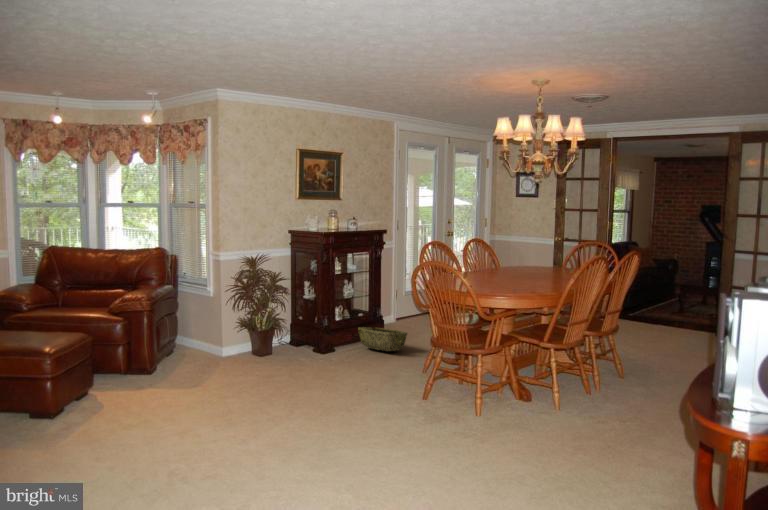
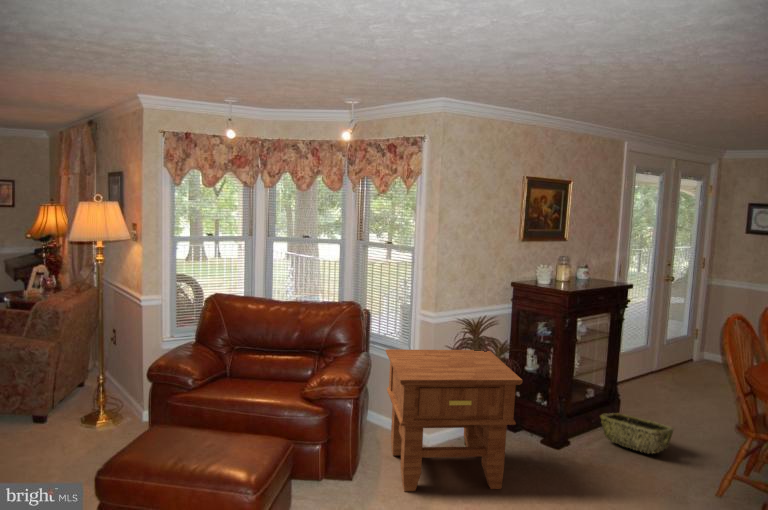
side table: none [173,279,267,377] -> present [386,349,523,491]

